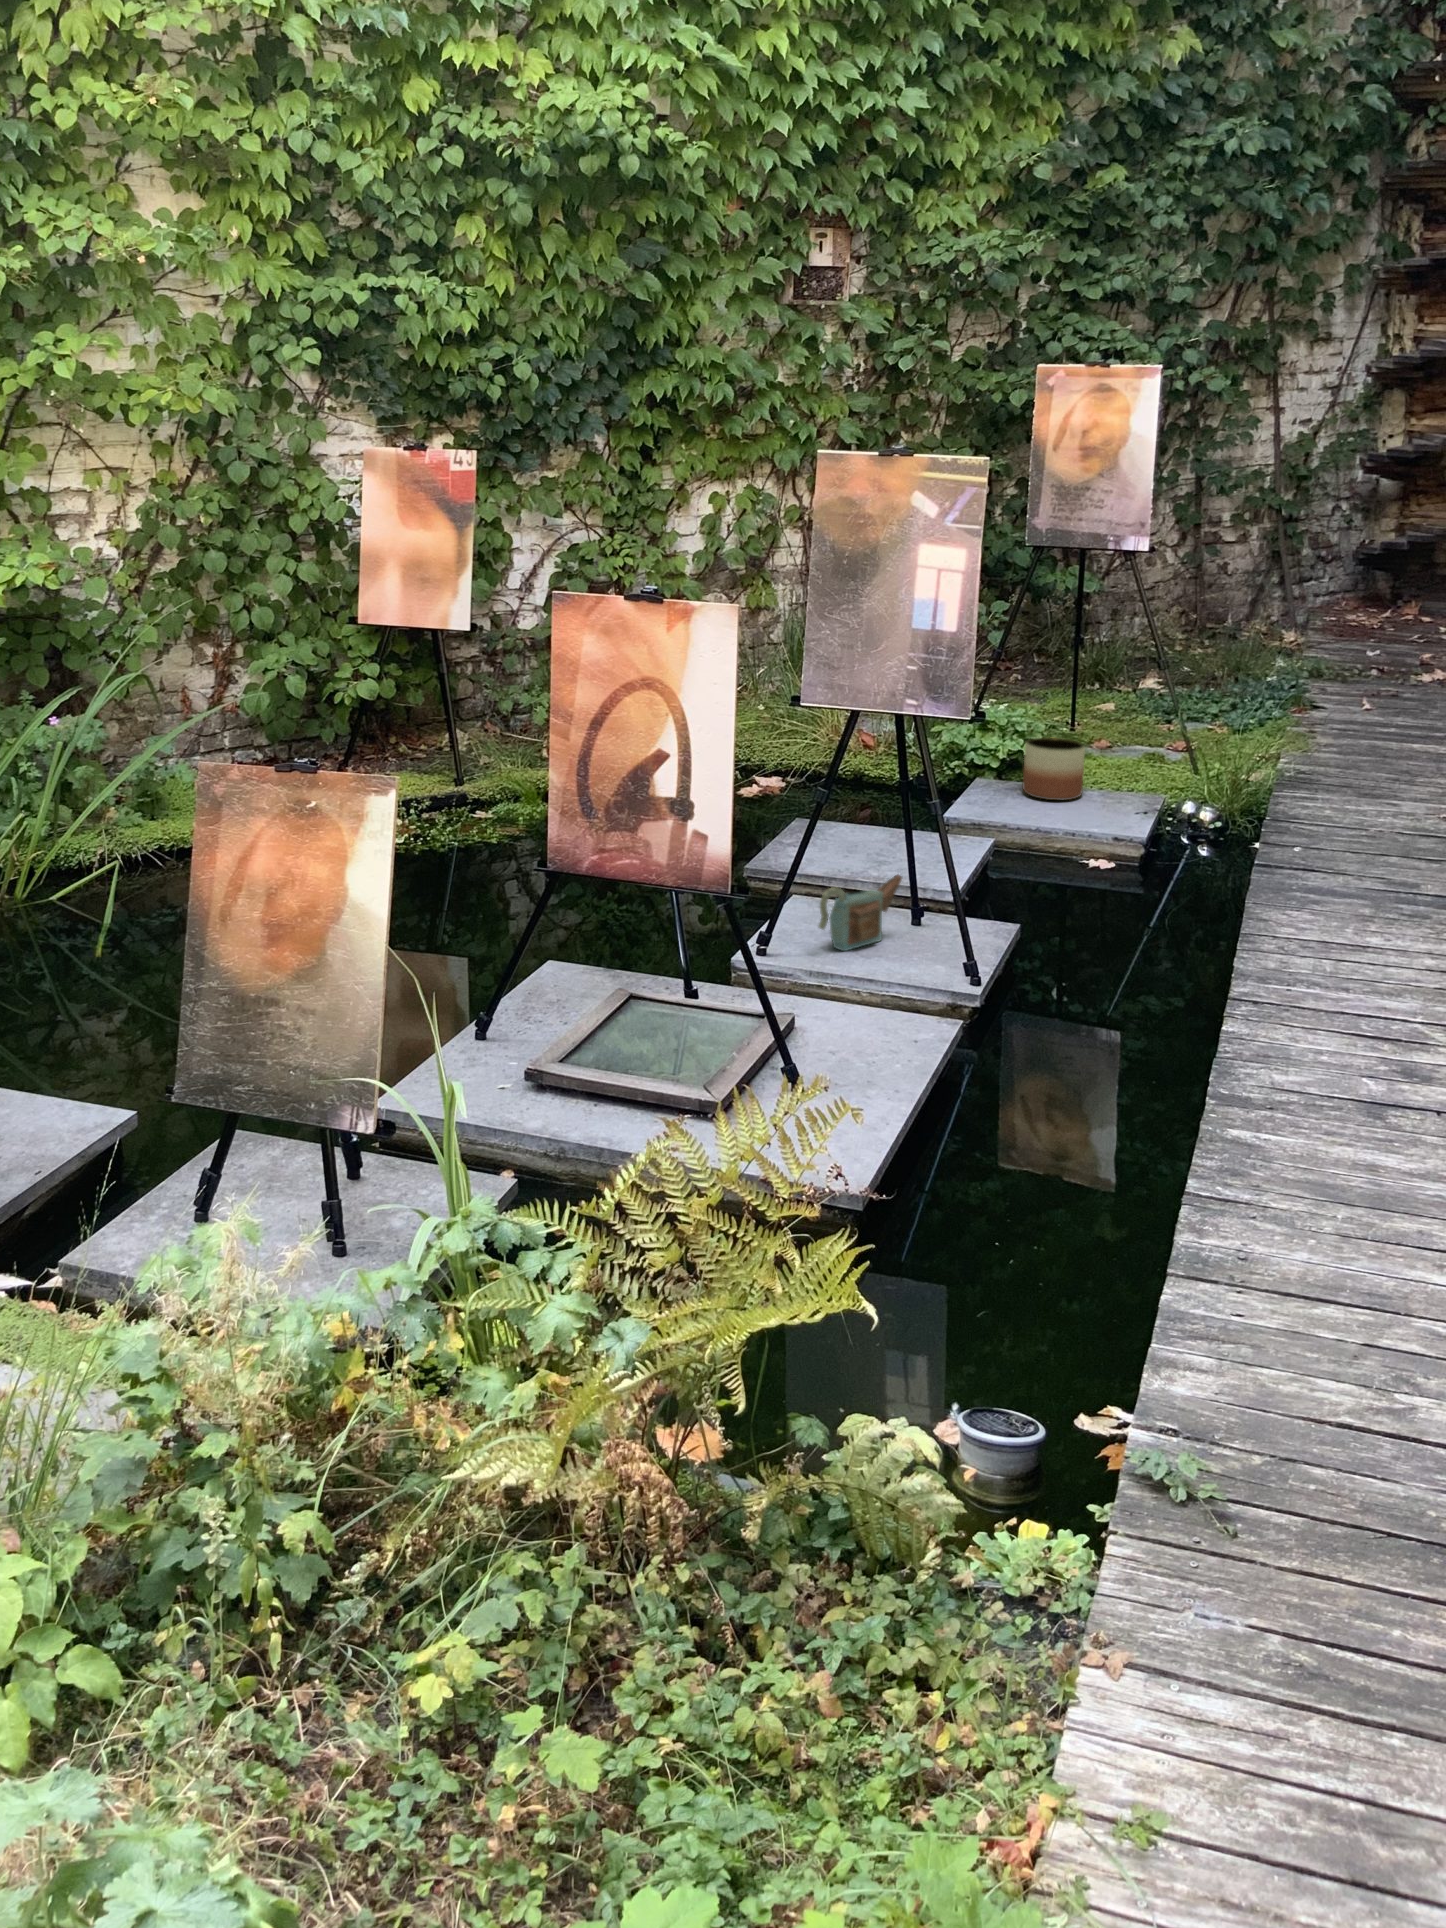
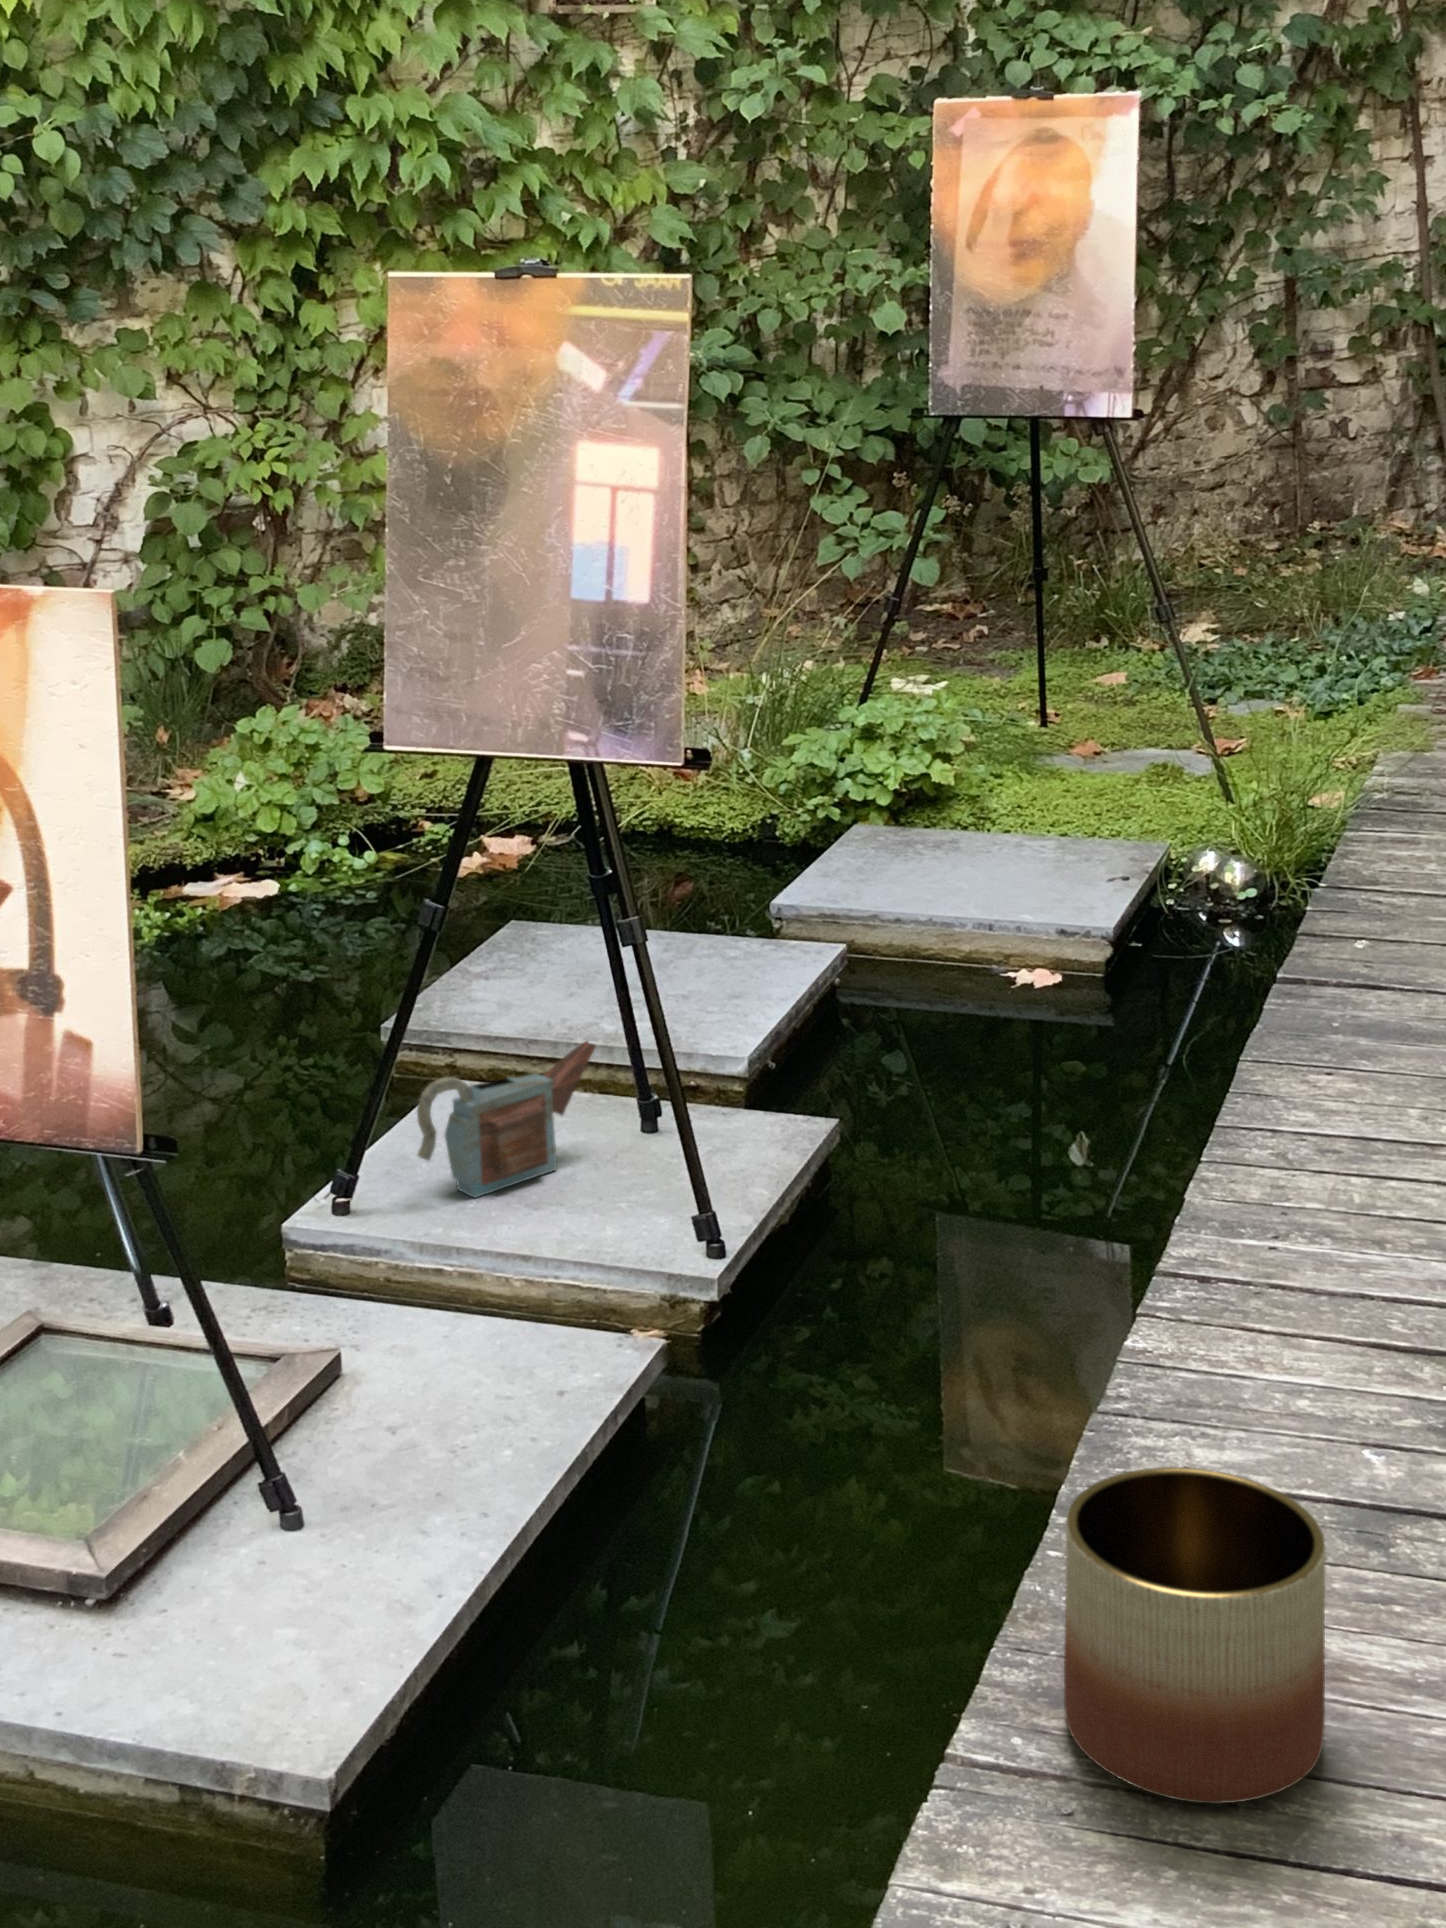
planter: present [1022,737,1085,801] -> present [1064,1467,1326,1804]

